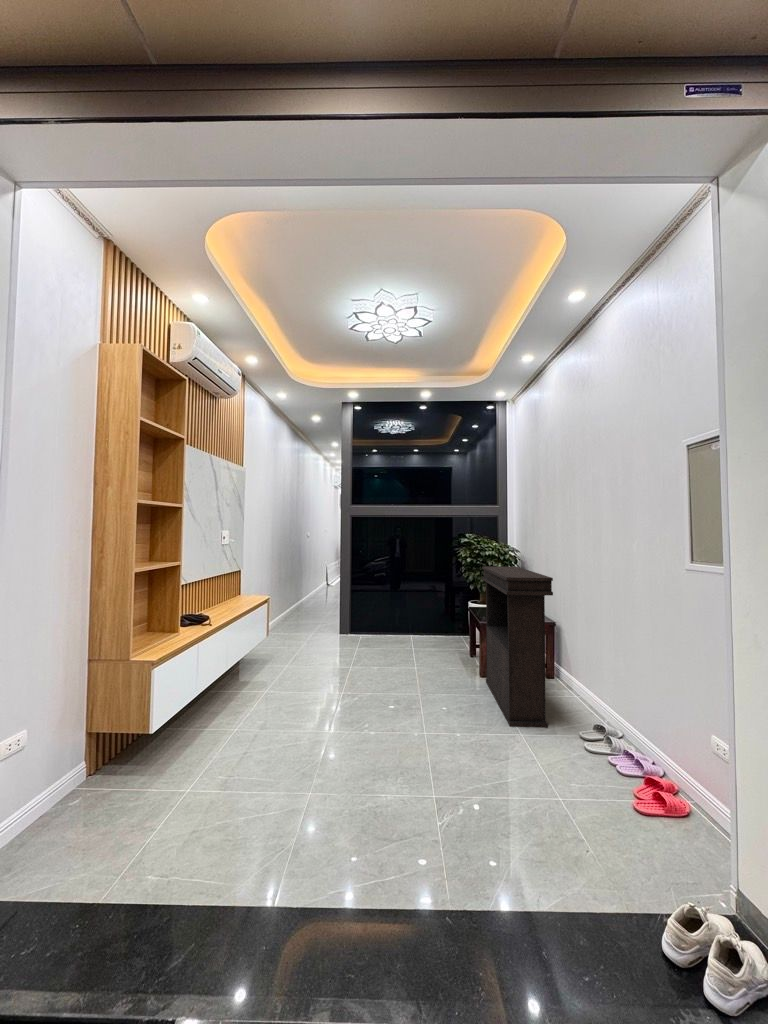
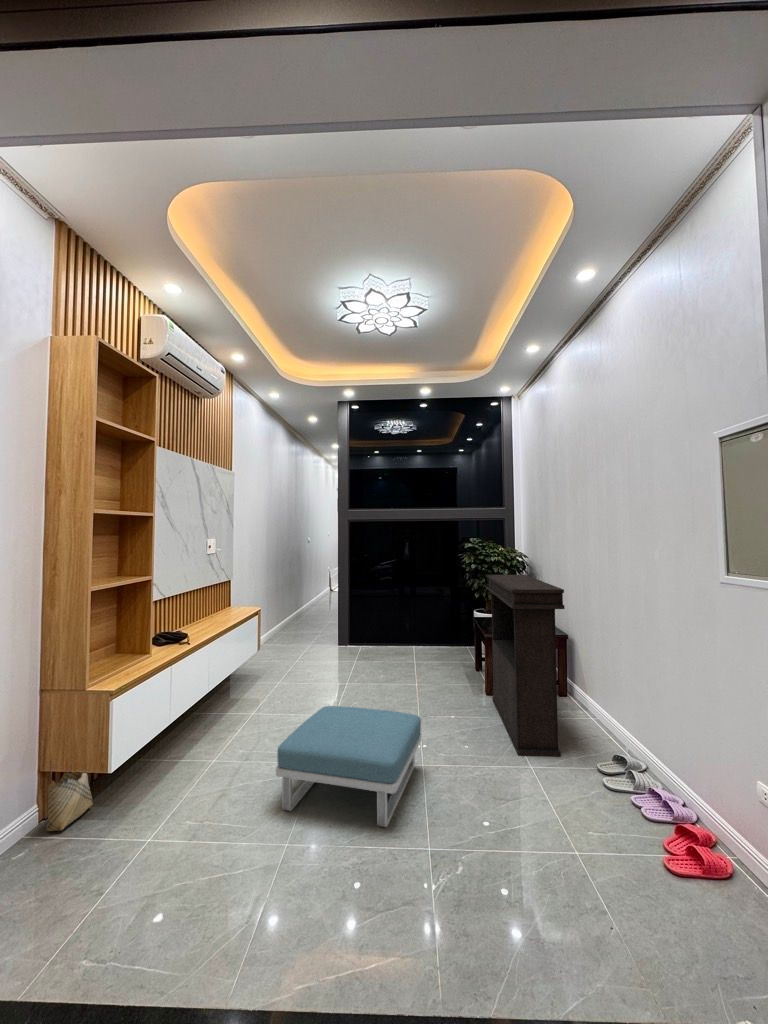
footstool: none [297,681,424,781] -> present [276,706,422,827]
woven basket: none [96,710,133,783] -> present [46,760,92,831]

